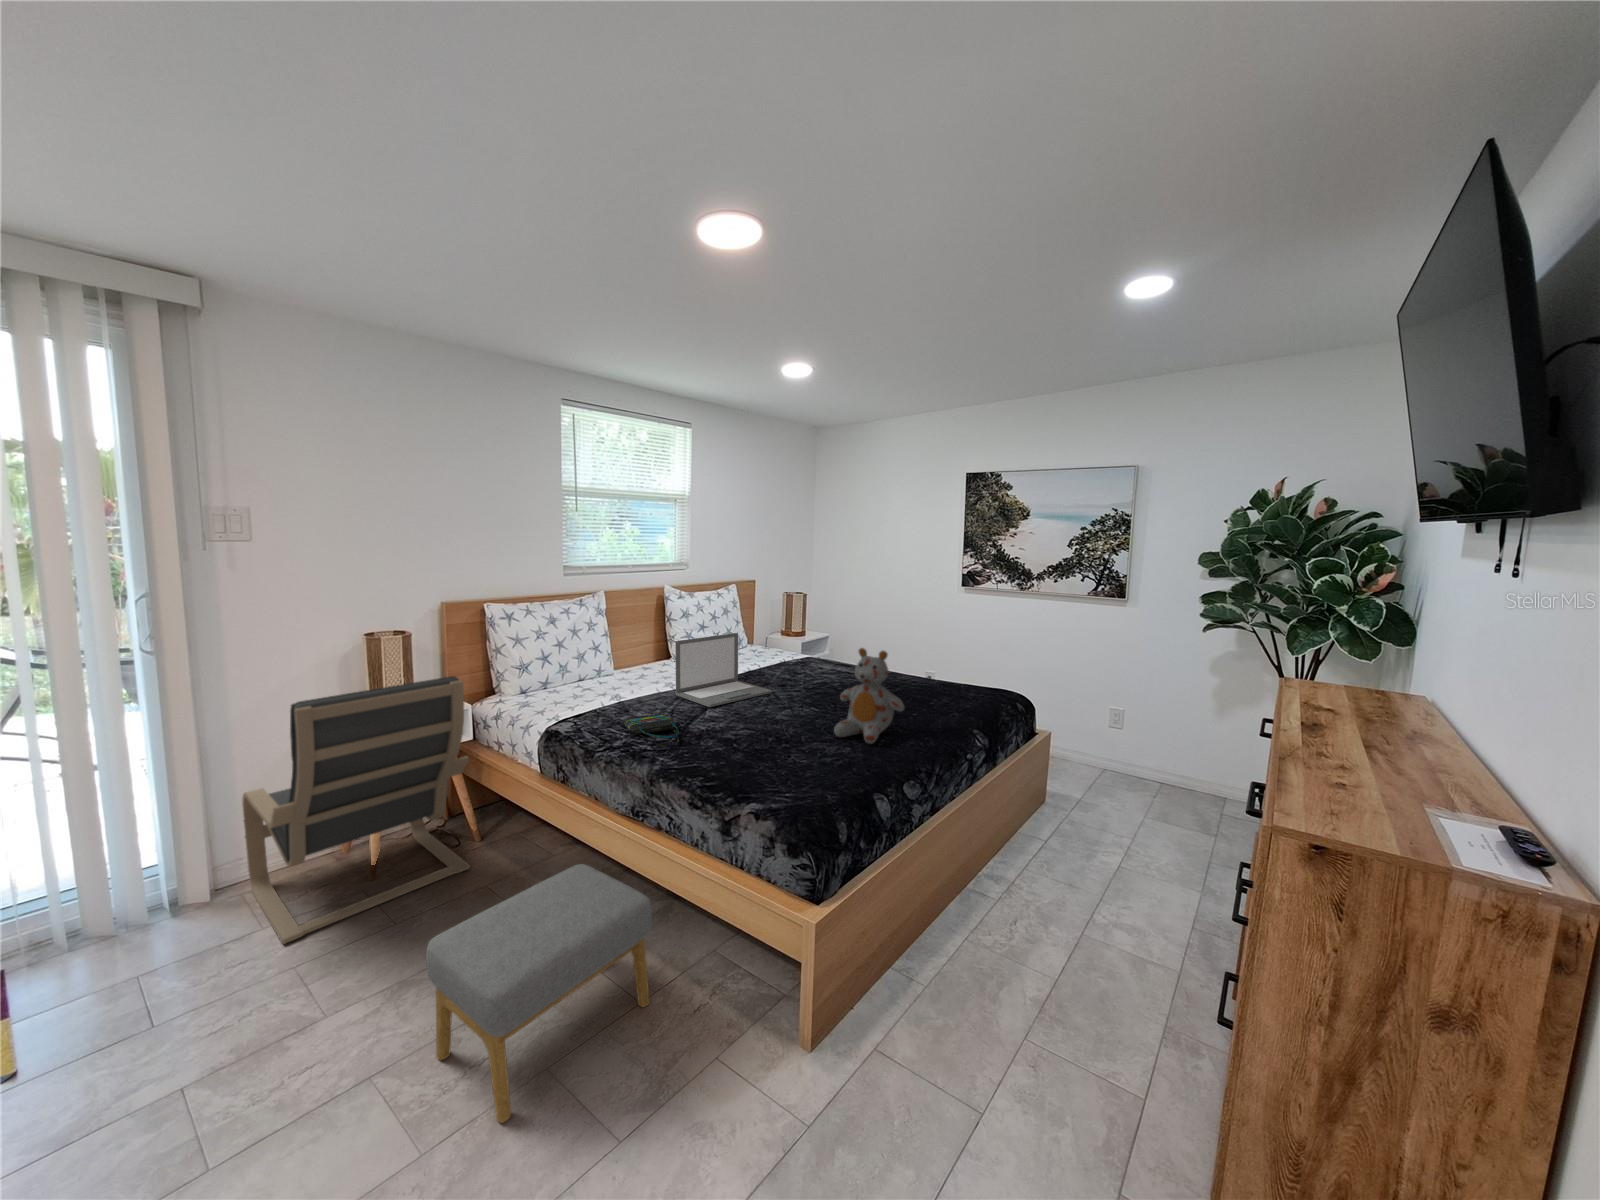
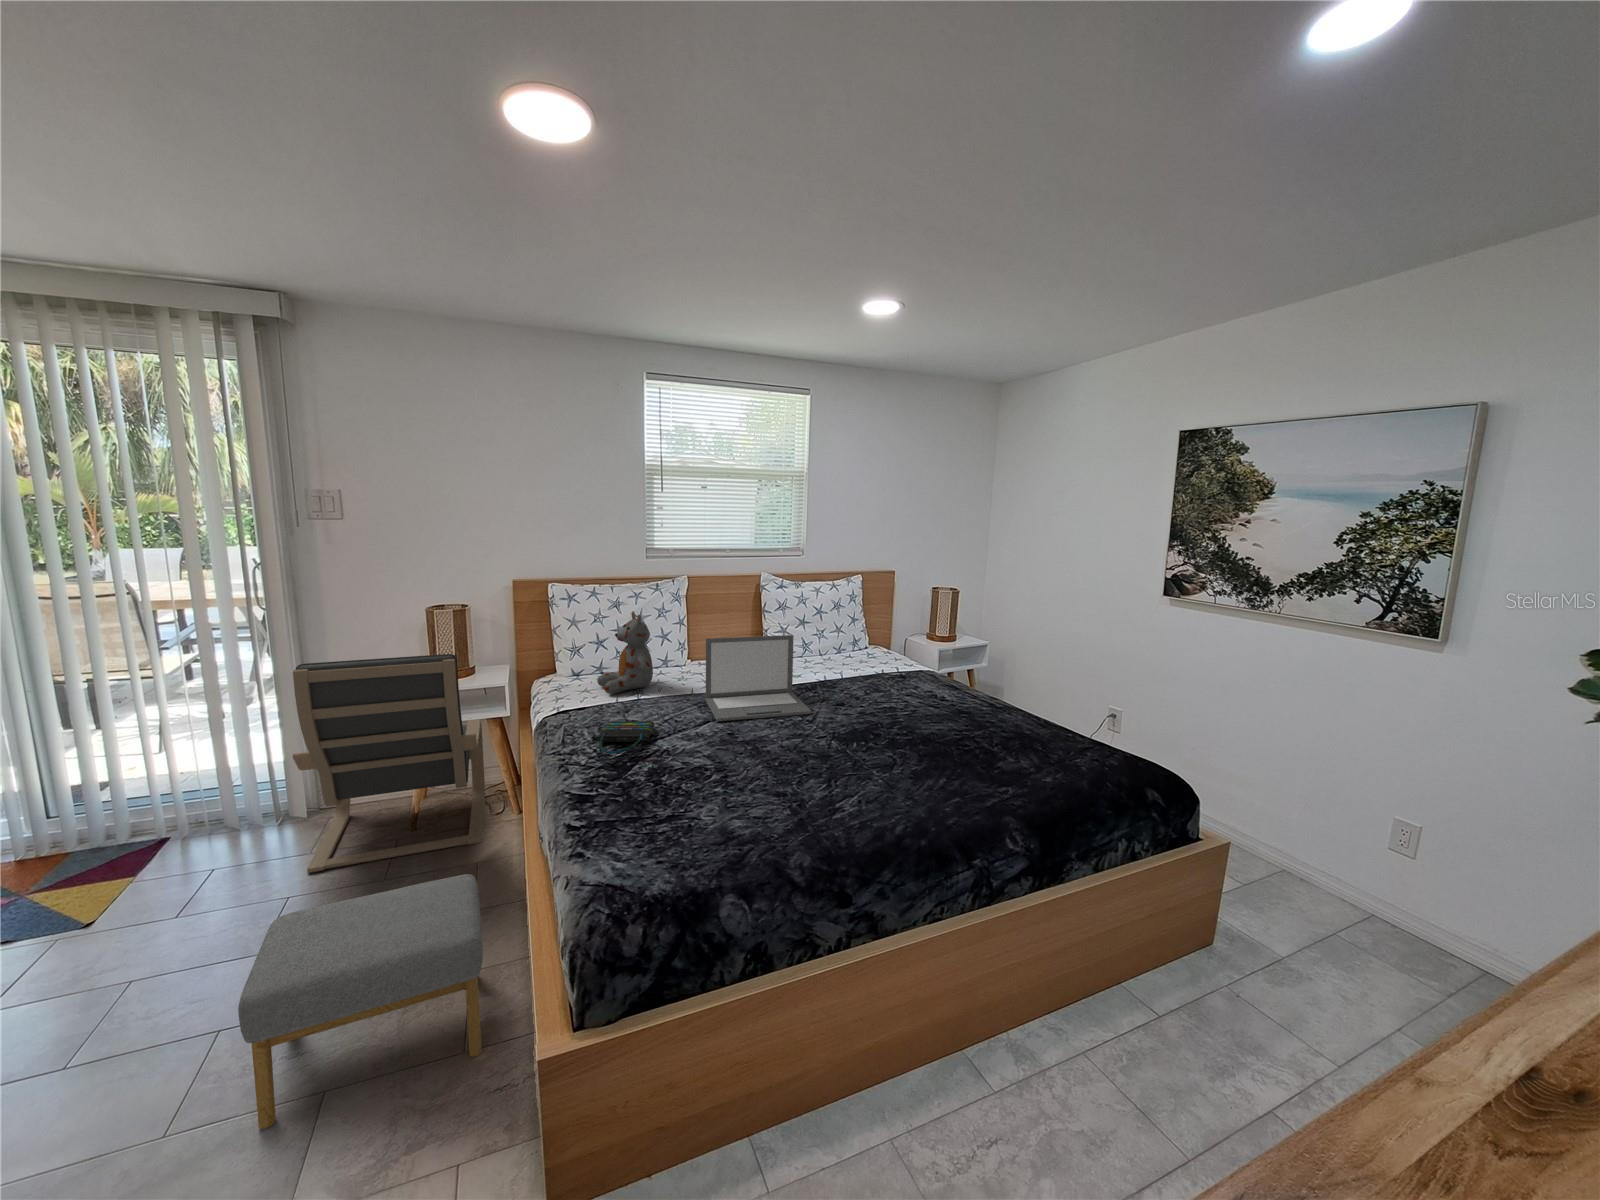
stuffed bear: present [834,648,904,744] -> present [597,611,653,694]

